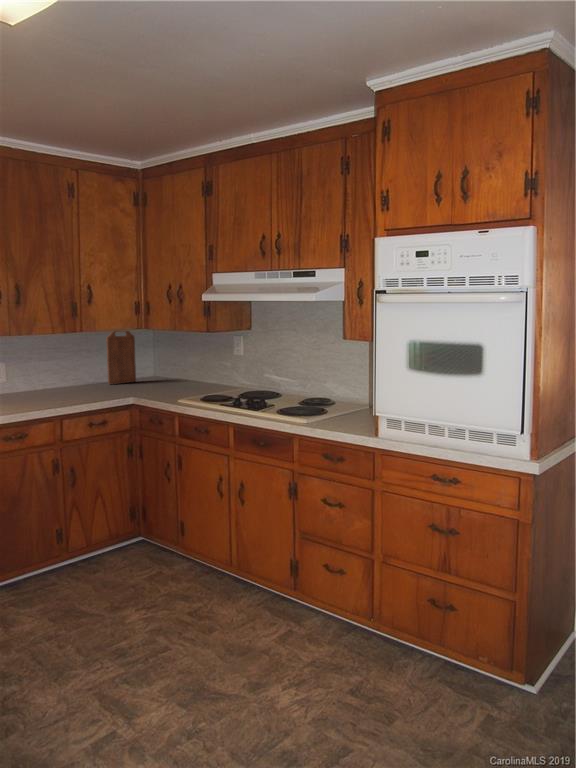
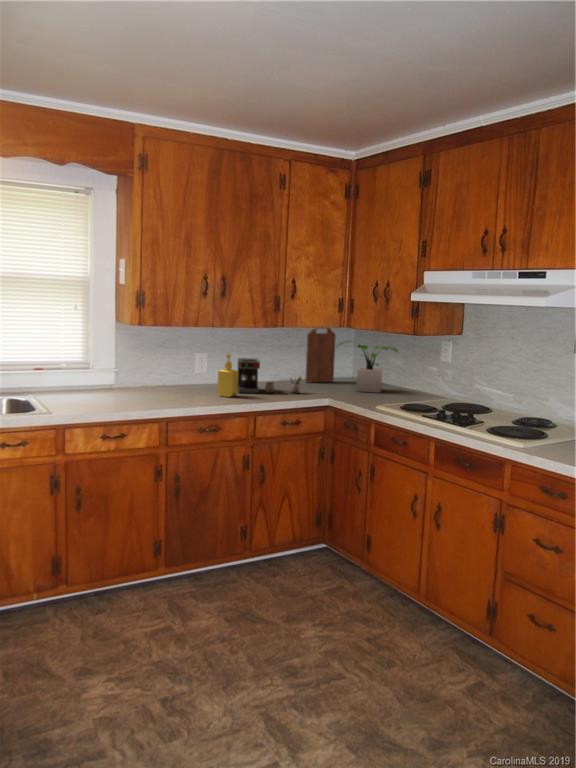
potted plant: none [136,341,195,389] -> present [337,341,398,393]
soap dispenser: none [17,361,40,404] -> present [218,354,238,397]
coffee maker: none [37,364,105,399] -> present [238,358,302,393]

